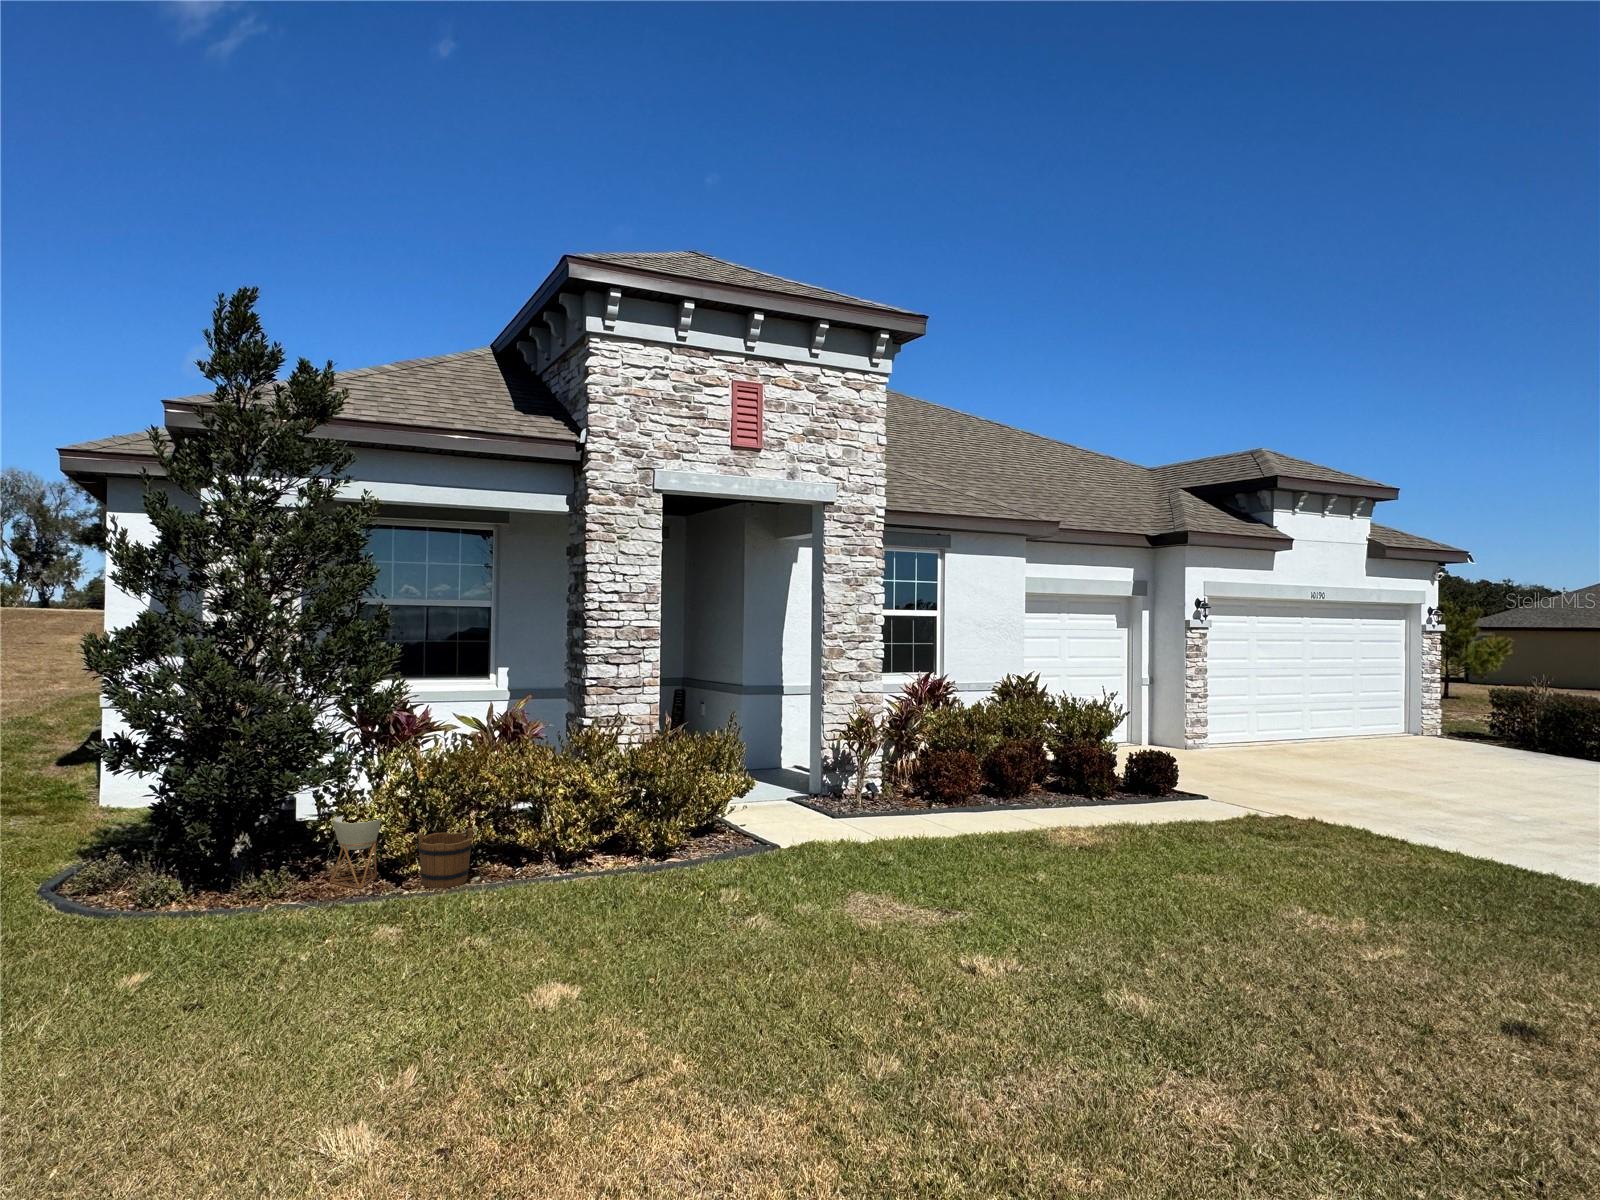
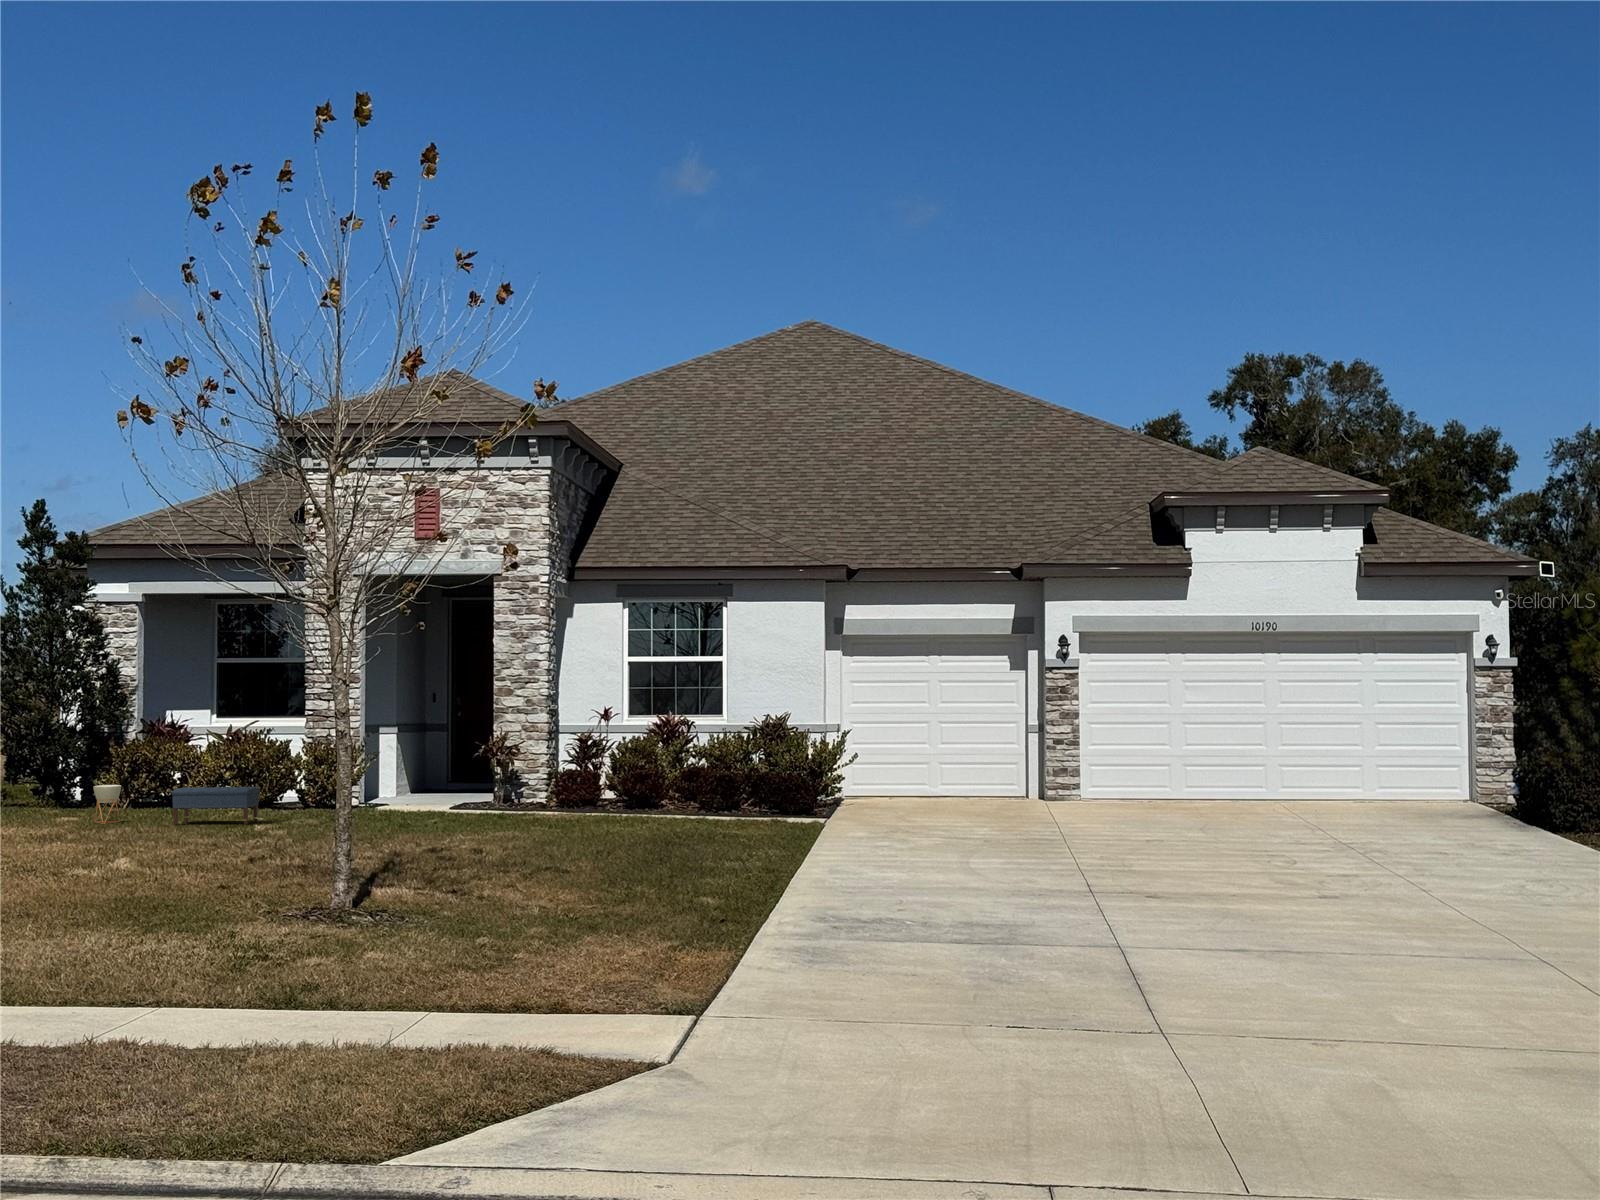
bench: none [498,810,633,885] -> present [172,787,260,825]
bucket: present [416,828,473,888] -> none [133,794,166,825]

